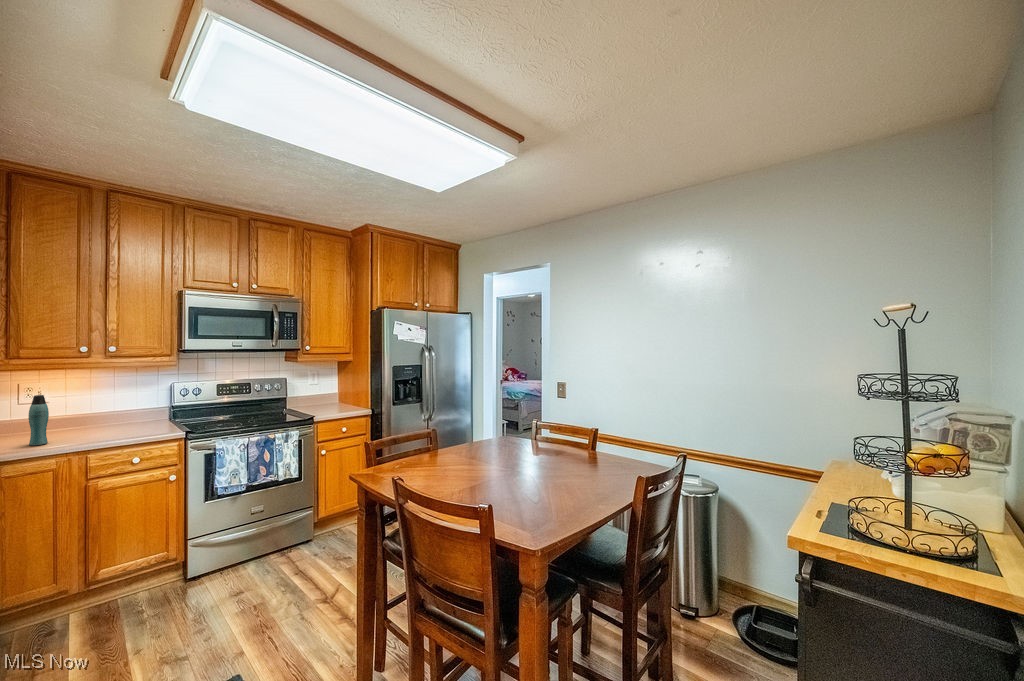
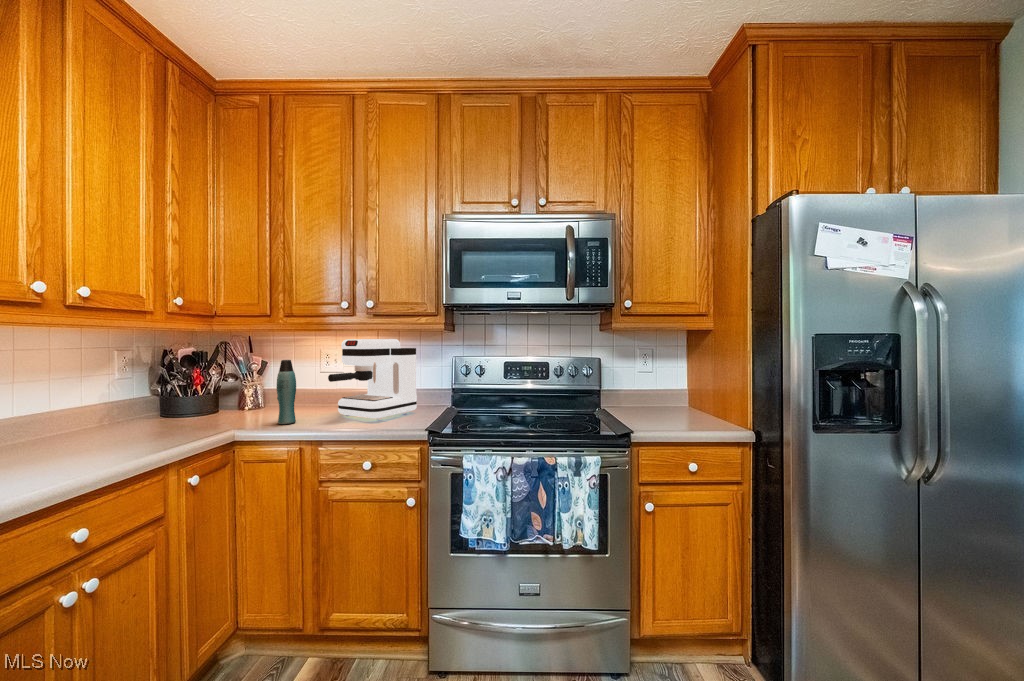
coffee maker: none [79,374,152,434] -> present [328,339,417,419]

